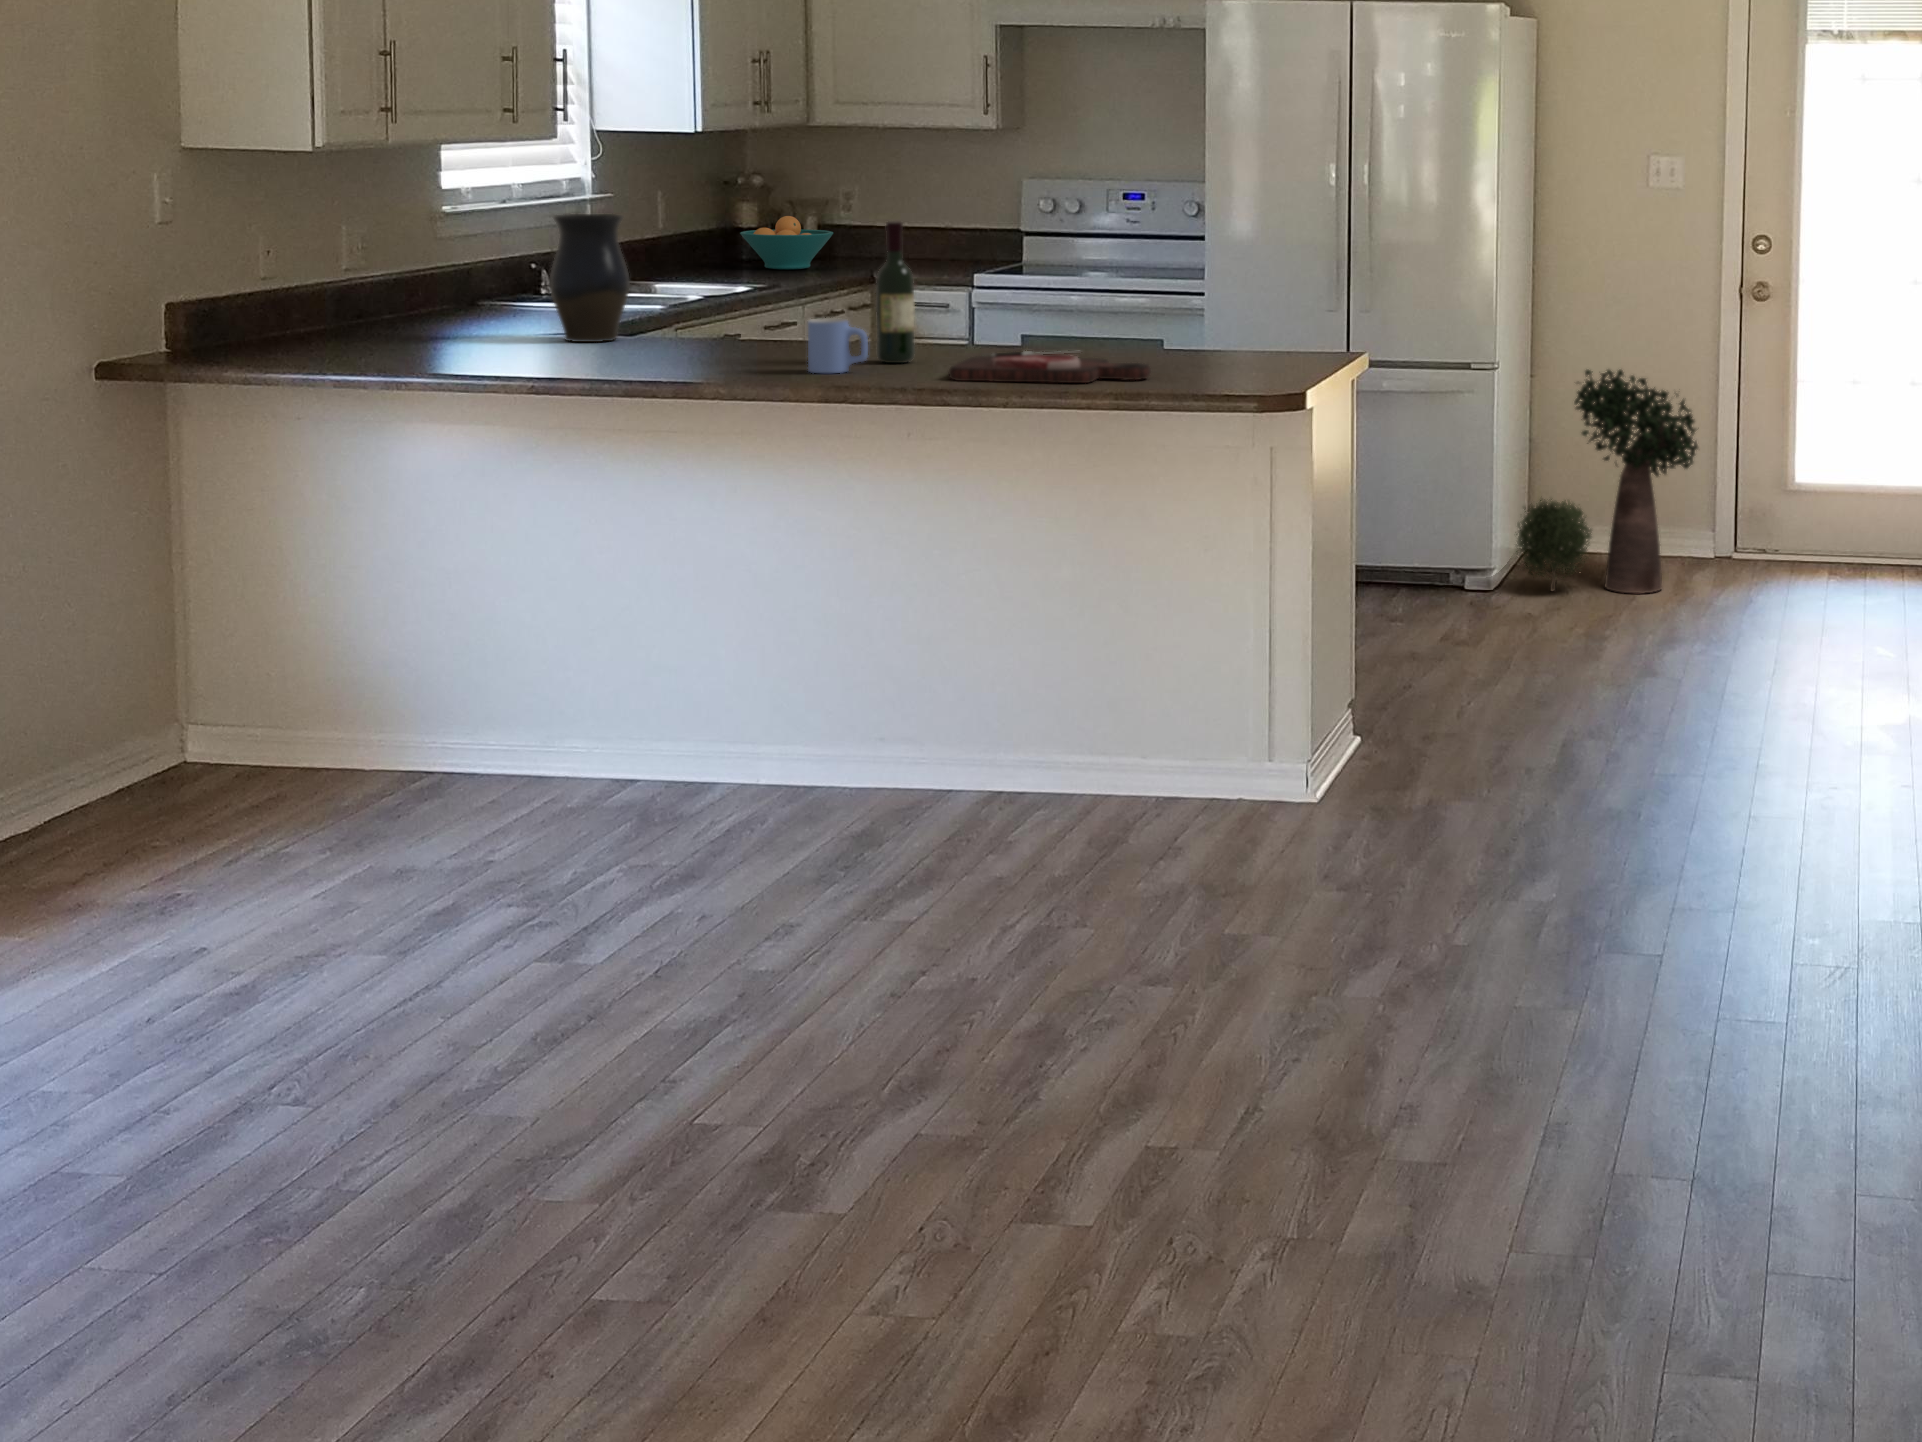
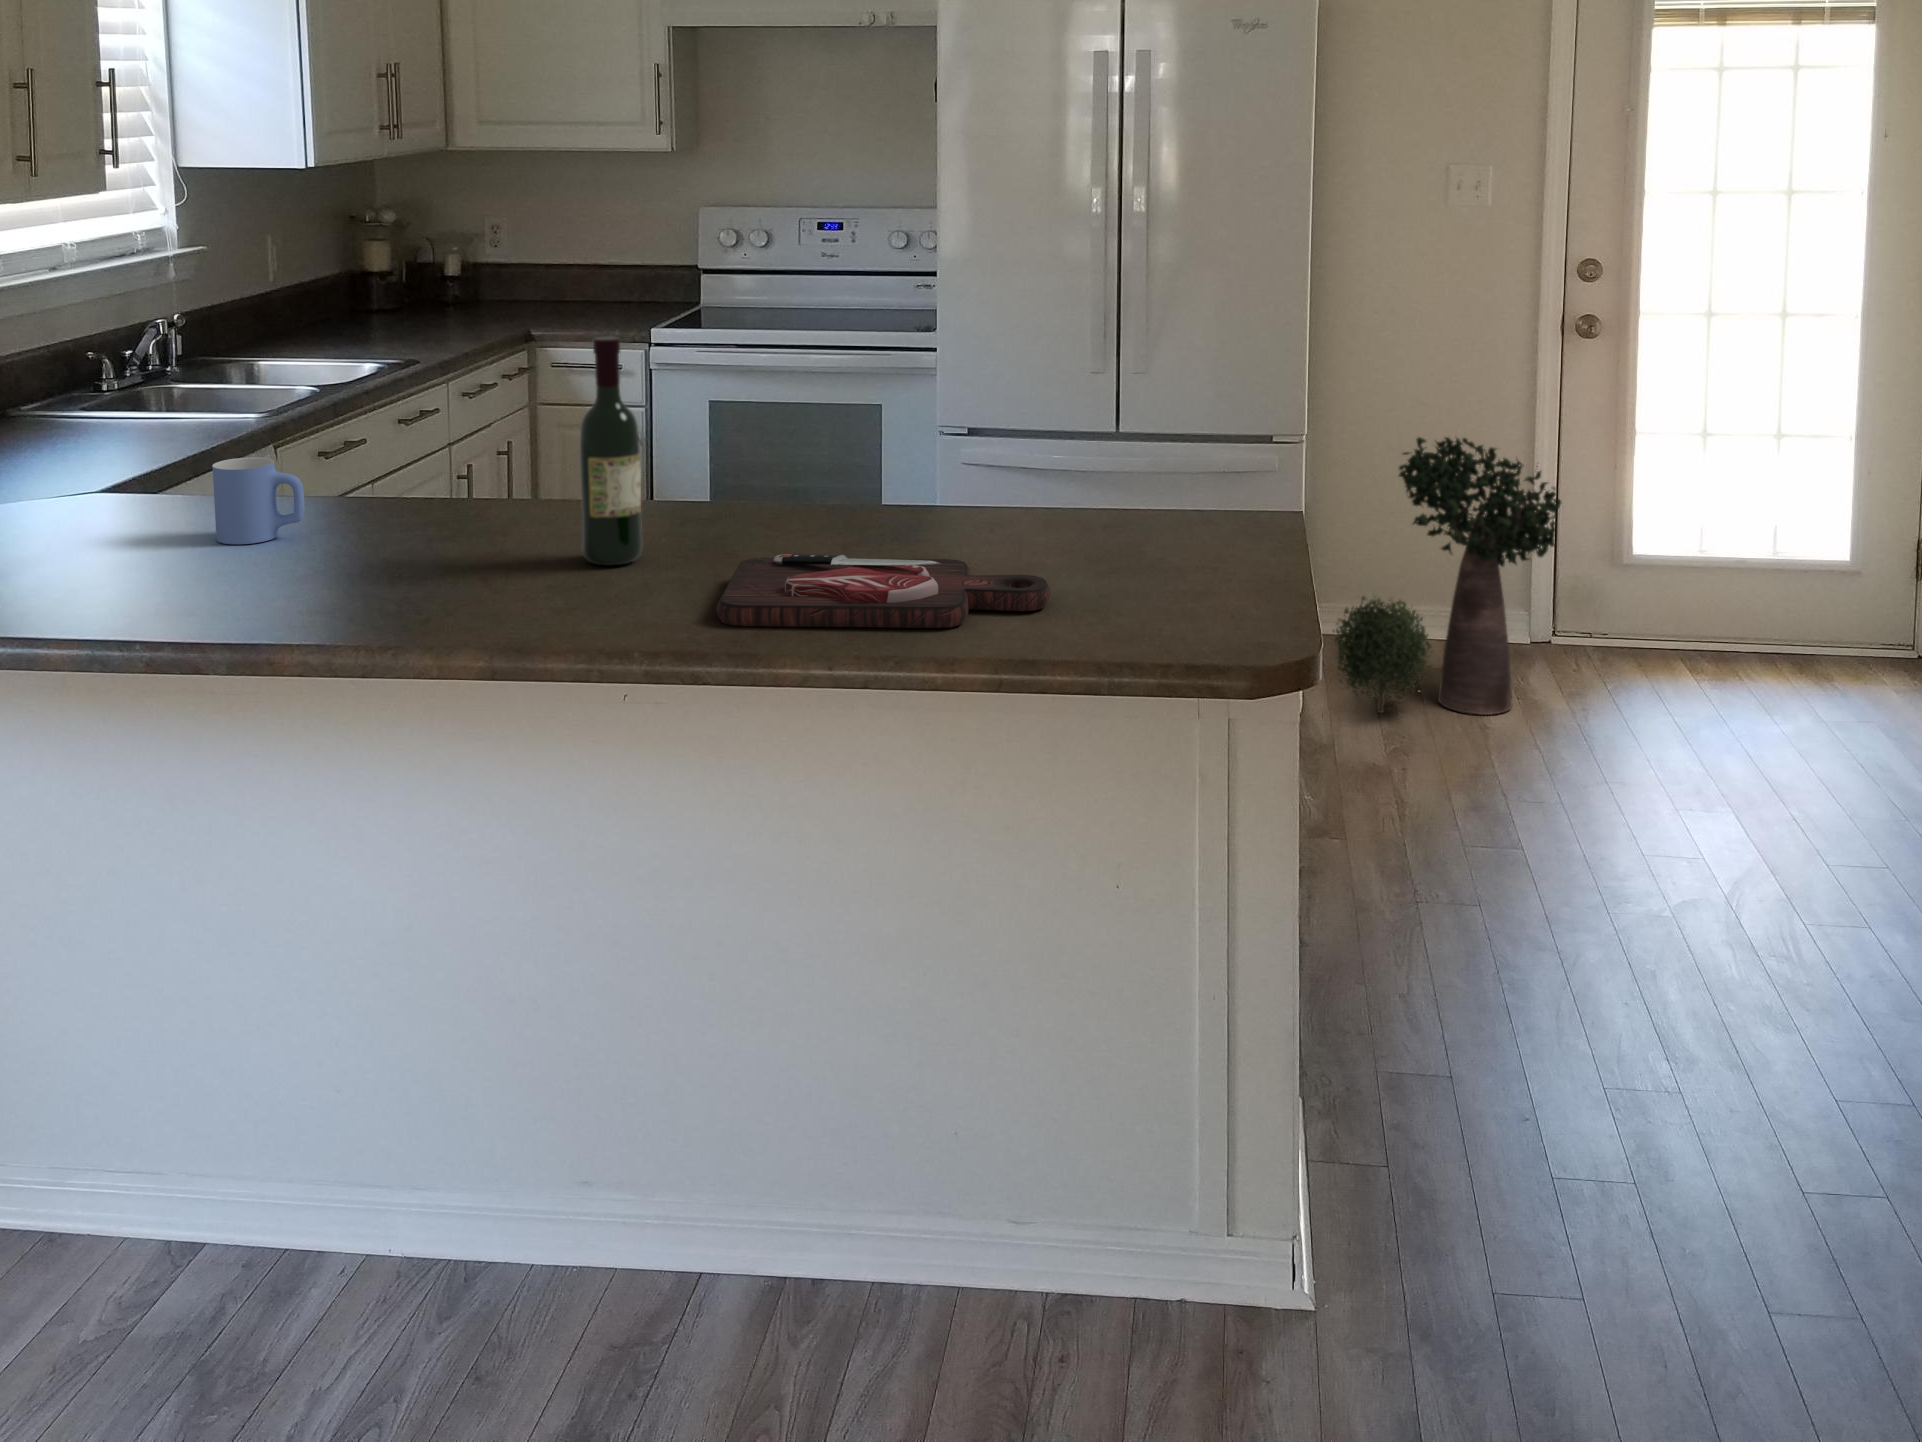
vase: present [550,214,630,342] -> none [72,315,196,515]
fruit bowl: present [740,216,833,269] -> none [366,258,477,323]
mug: present [808,318,868,373] -> present [212,457,304,544]

